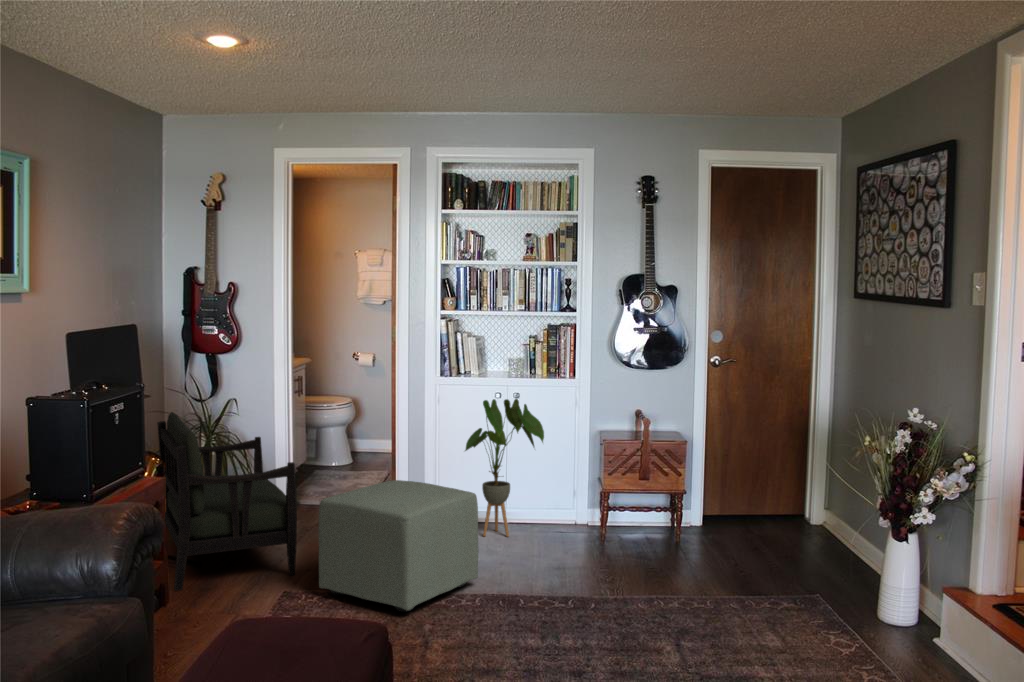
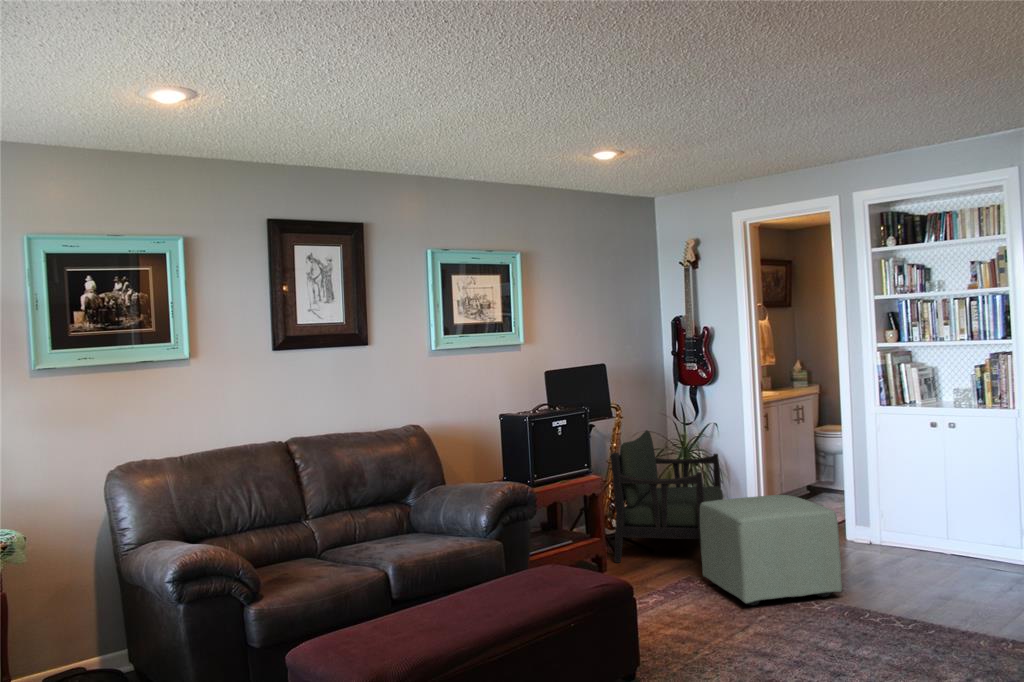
house plant: present [465,399,544,537] -> none [878,427,967,566]

